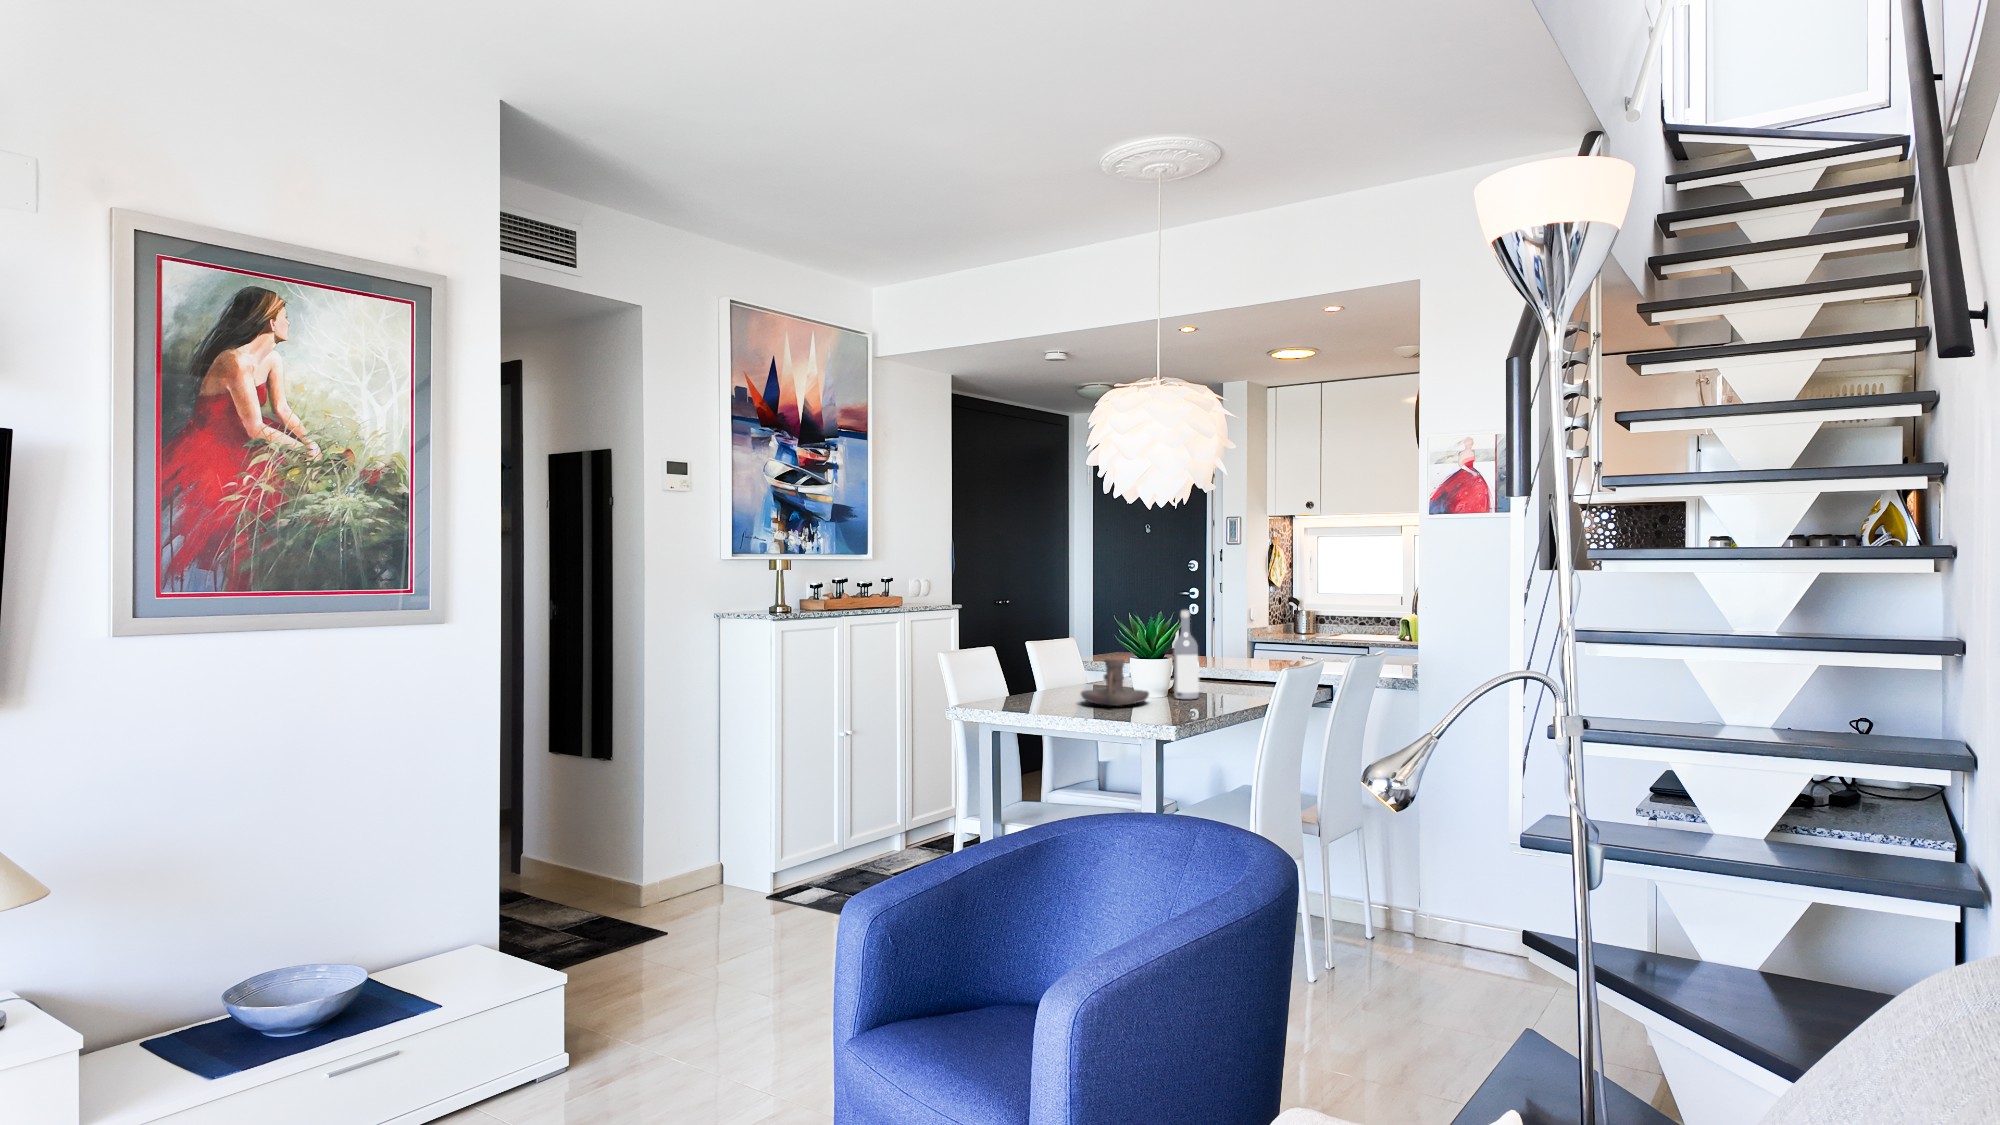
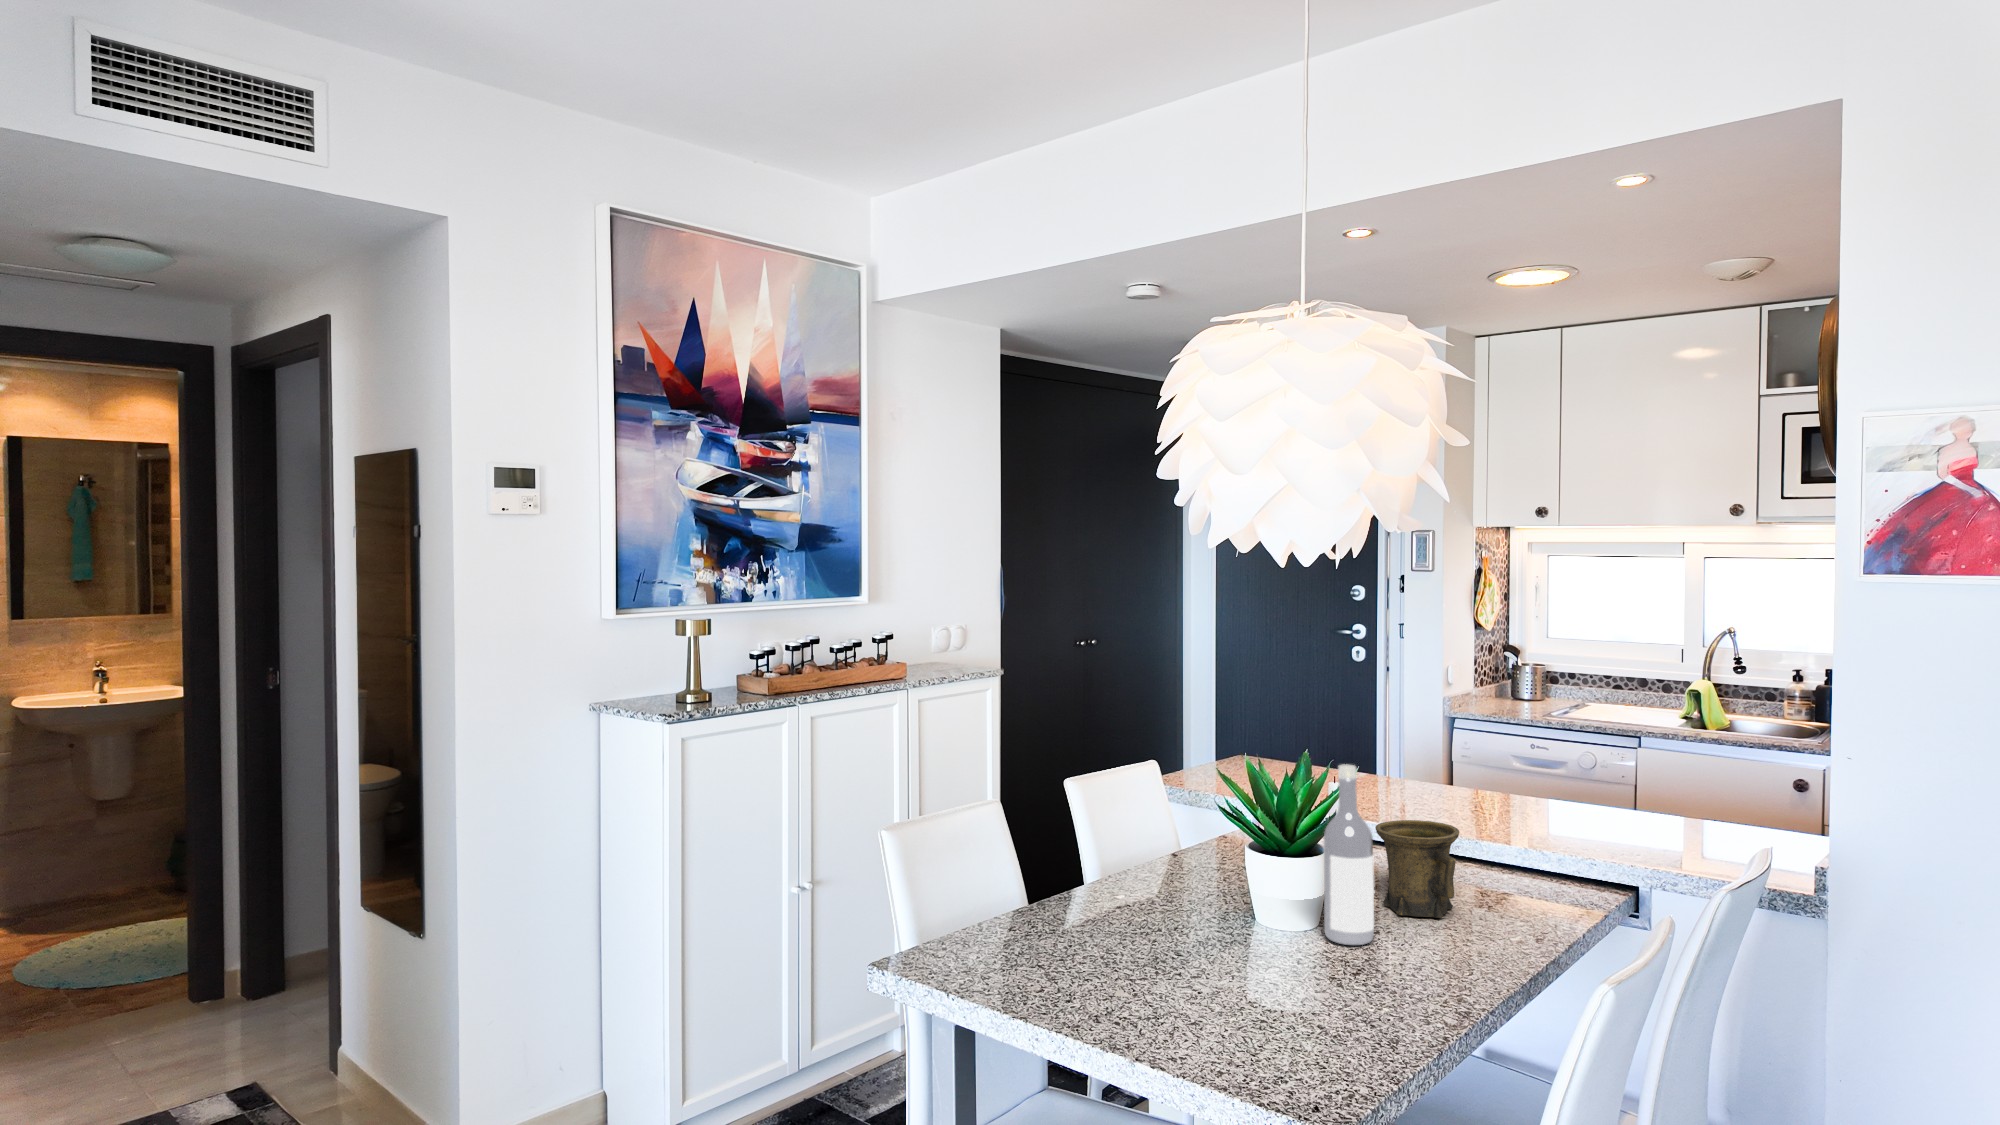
mug: none [1200,648,1241,692] -> present [1375,820,1459,918]
candle holder: present [1081,659,1149,706] -> none [1134,861,1272,971]

